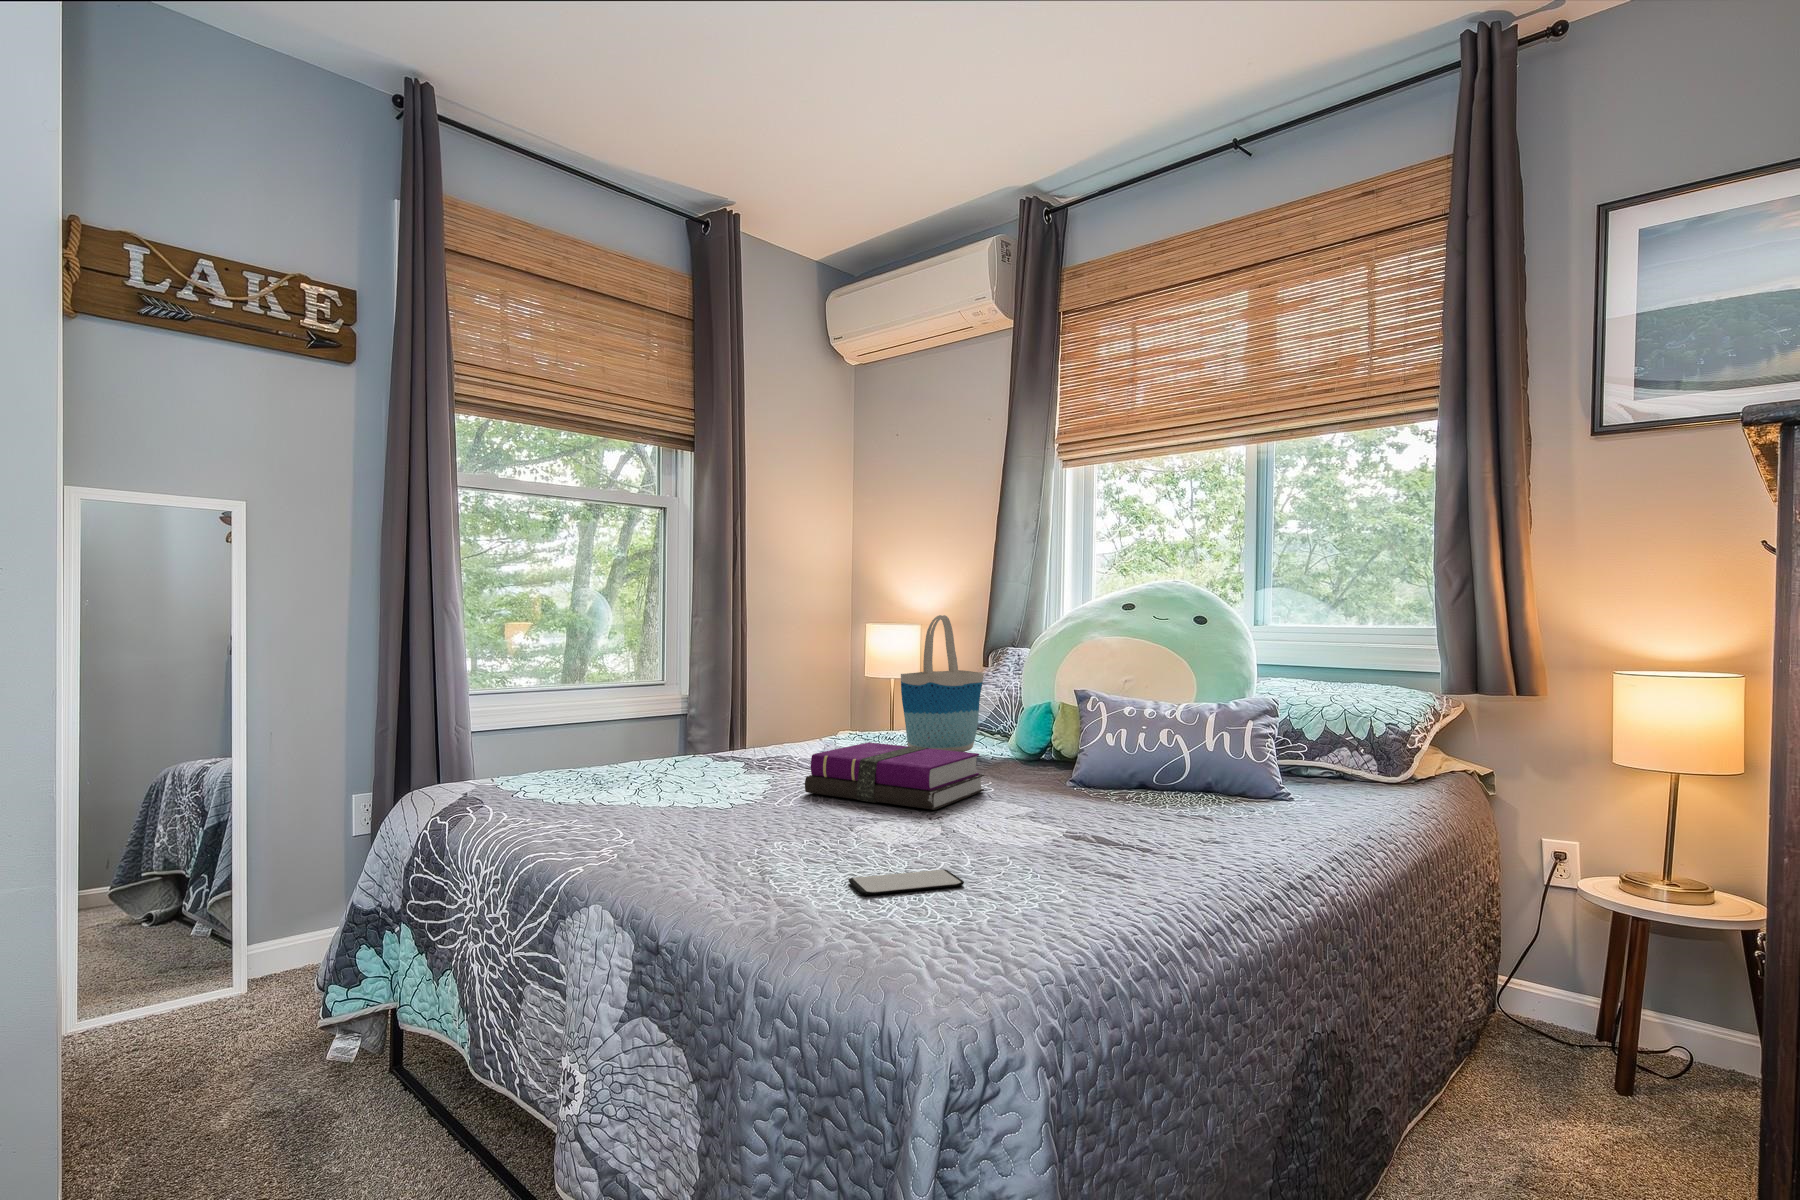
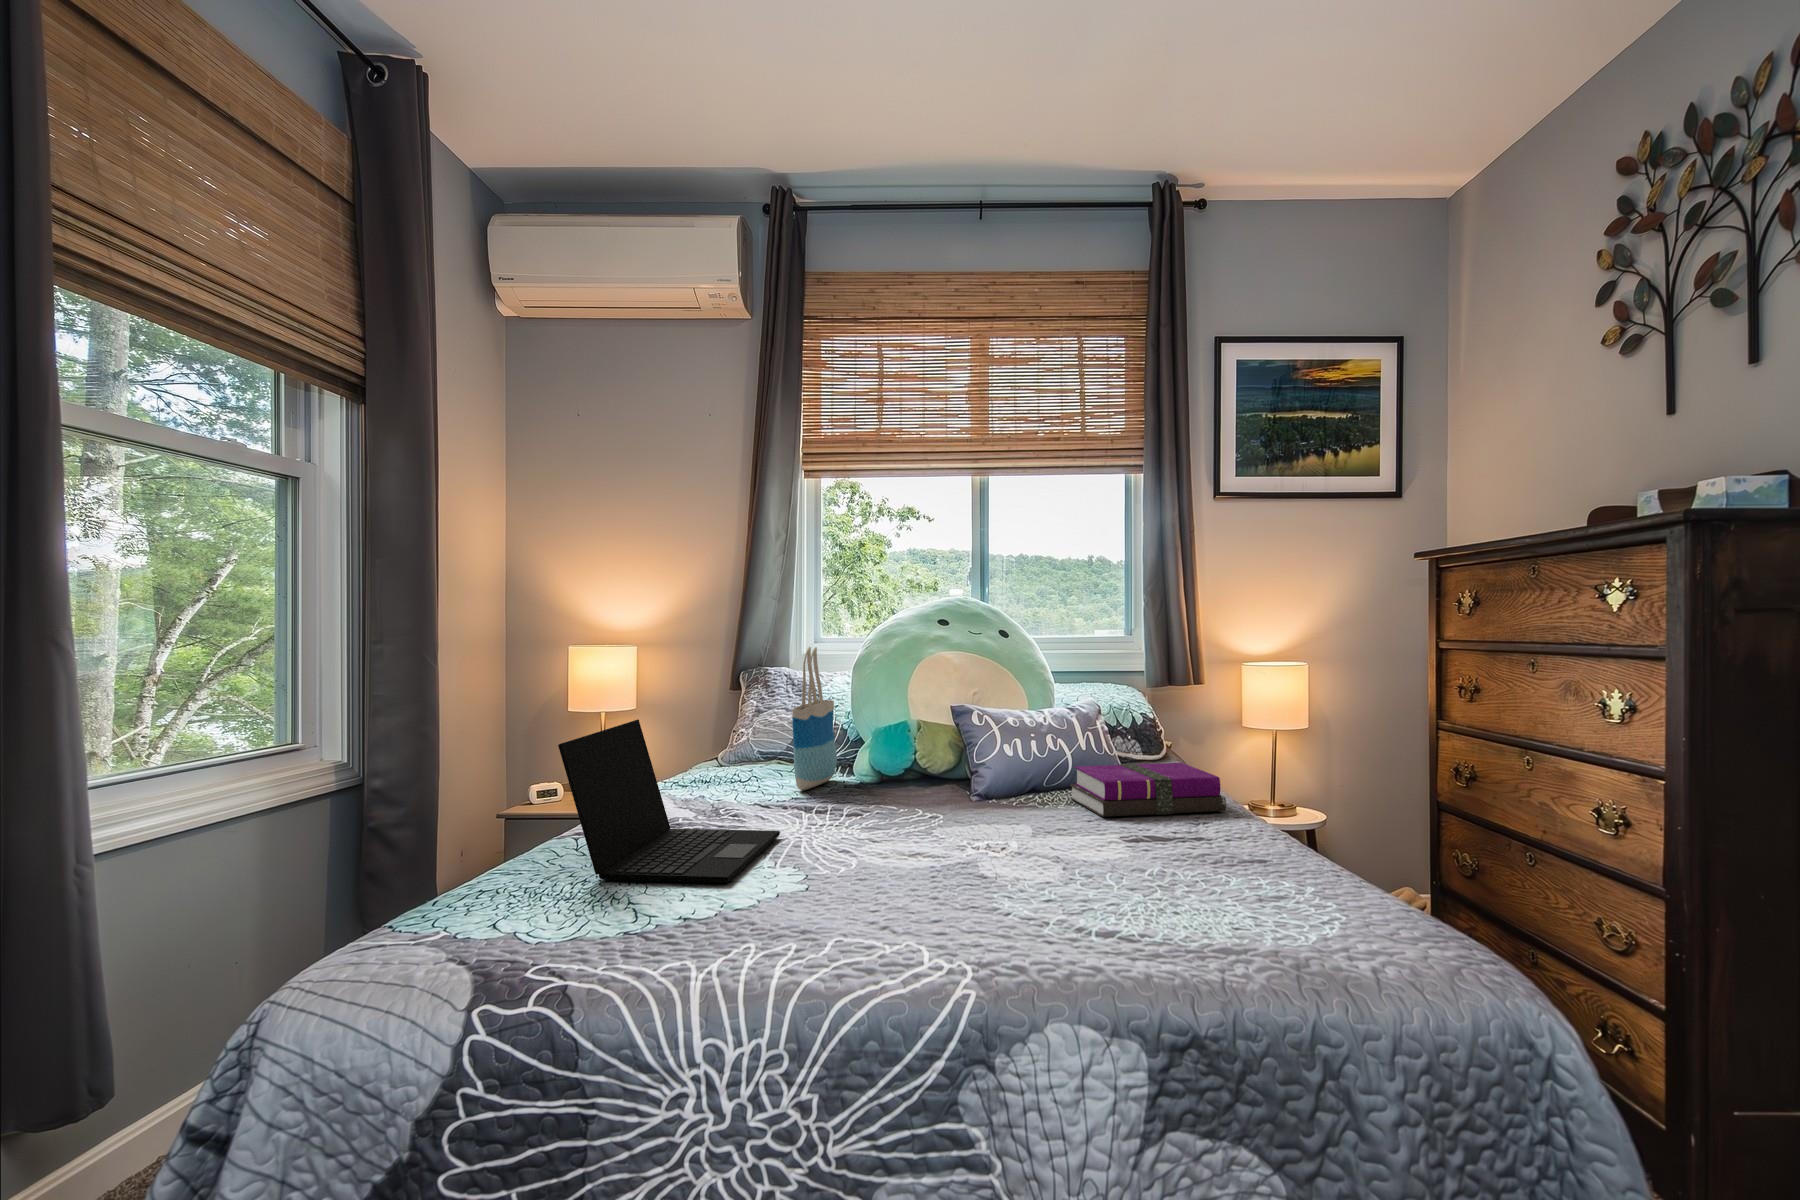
laptop: none [542,662,766,805] -> present [558,719,780,883]
notebook: present [805,742,984,810] -> present [1070,763,1226,817]
smartphone: present [848,870,964,895] -> none [1105,866,1167,892]

